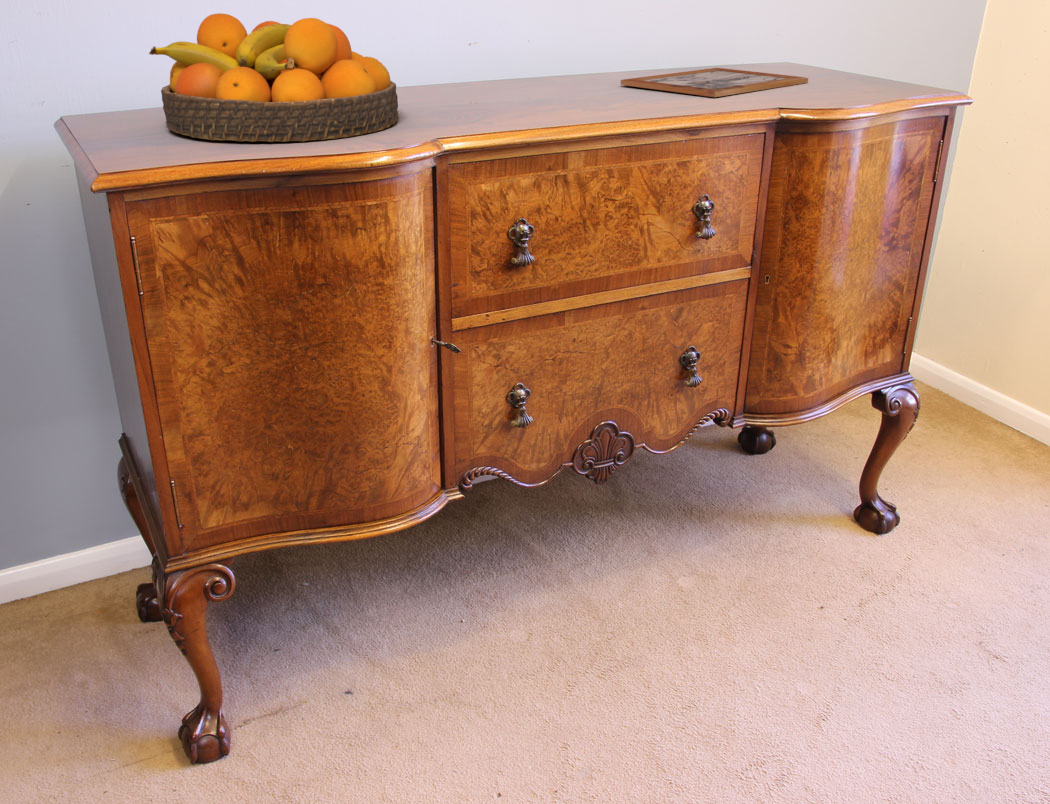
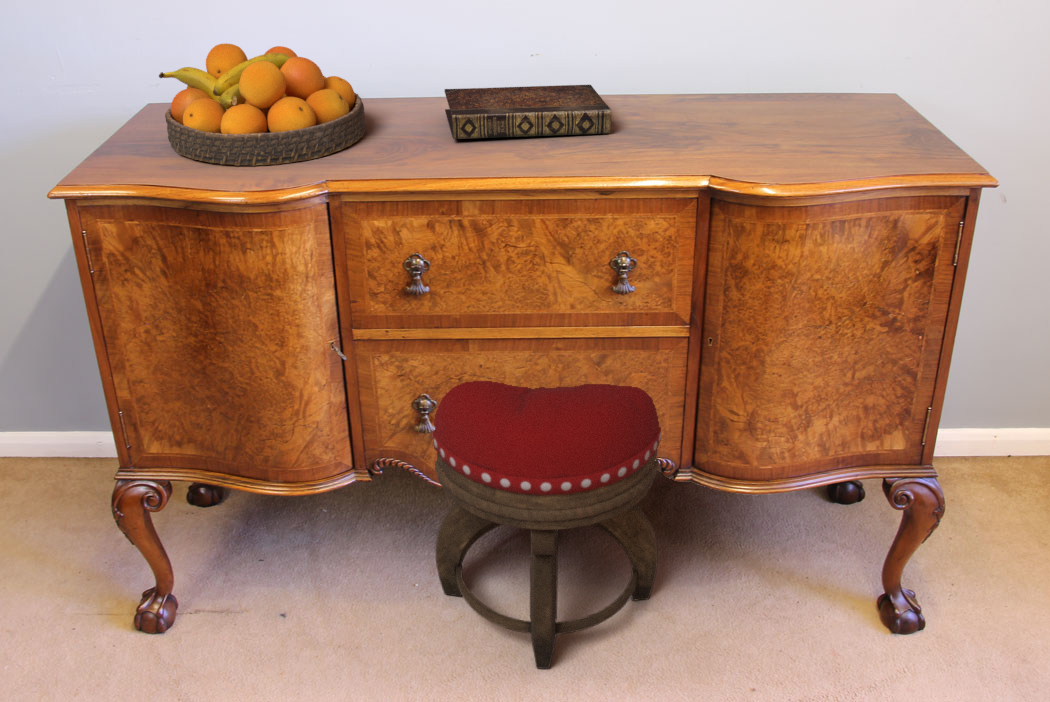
book: none [439,62,631,107] -> present [445,85,611,139]
picture frame: present [621,68,808,97] -> none [641,95,846,147]
footstool: none [491,309,733,652] -> present [430,381,661,669]

